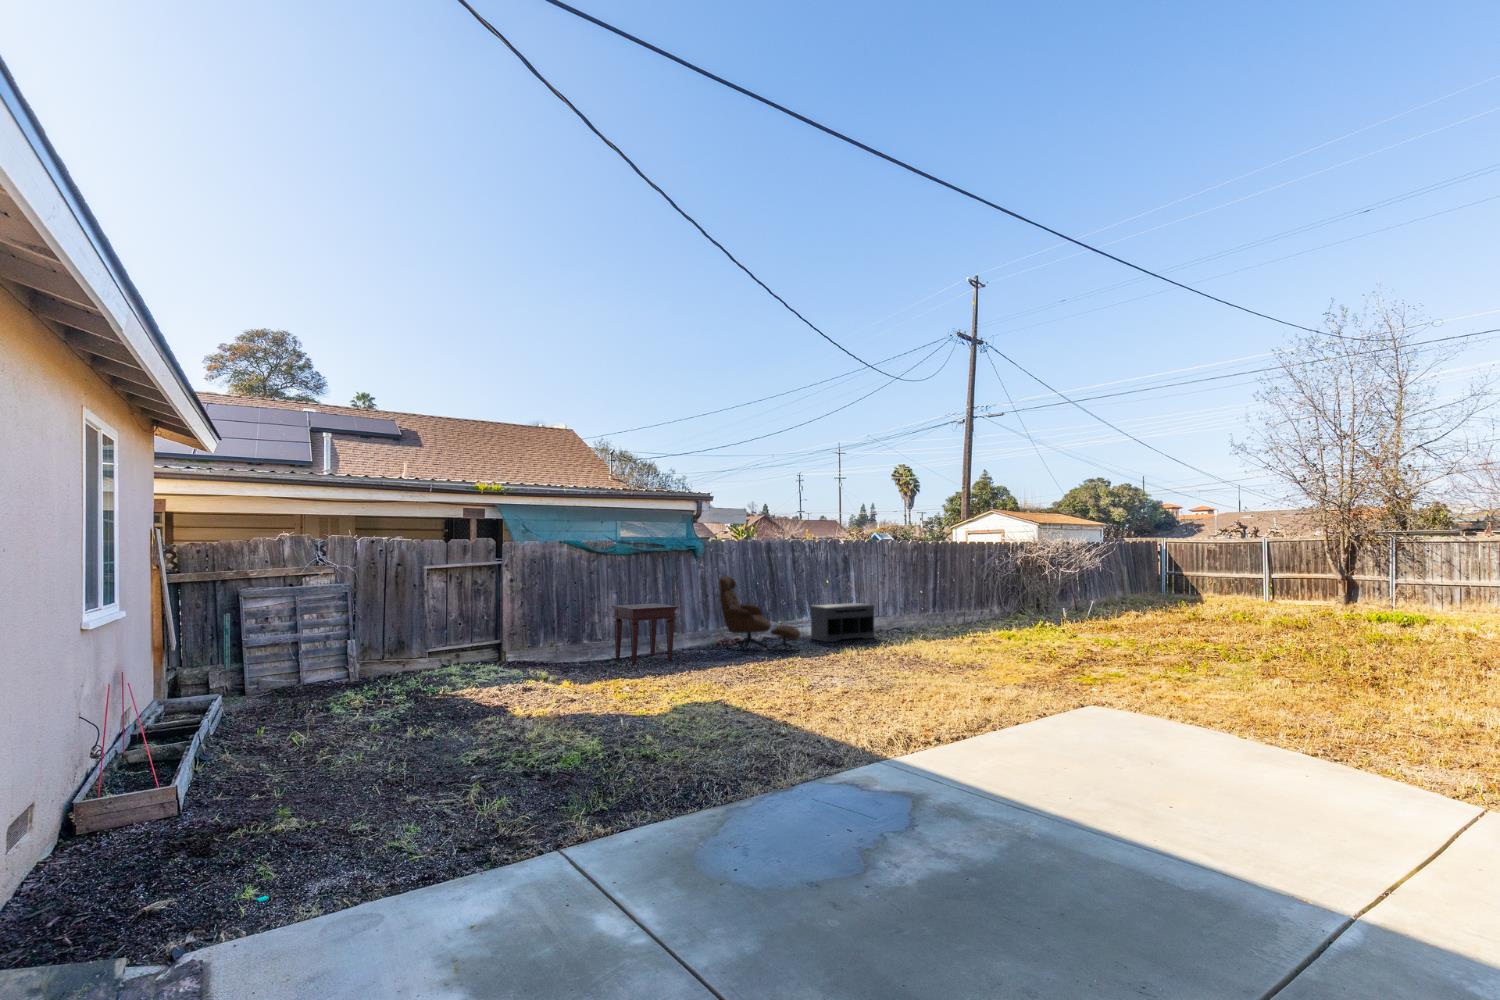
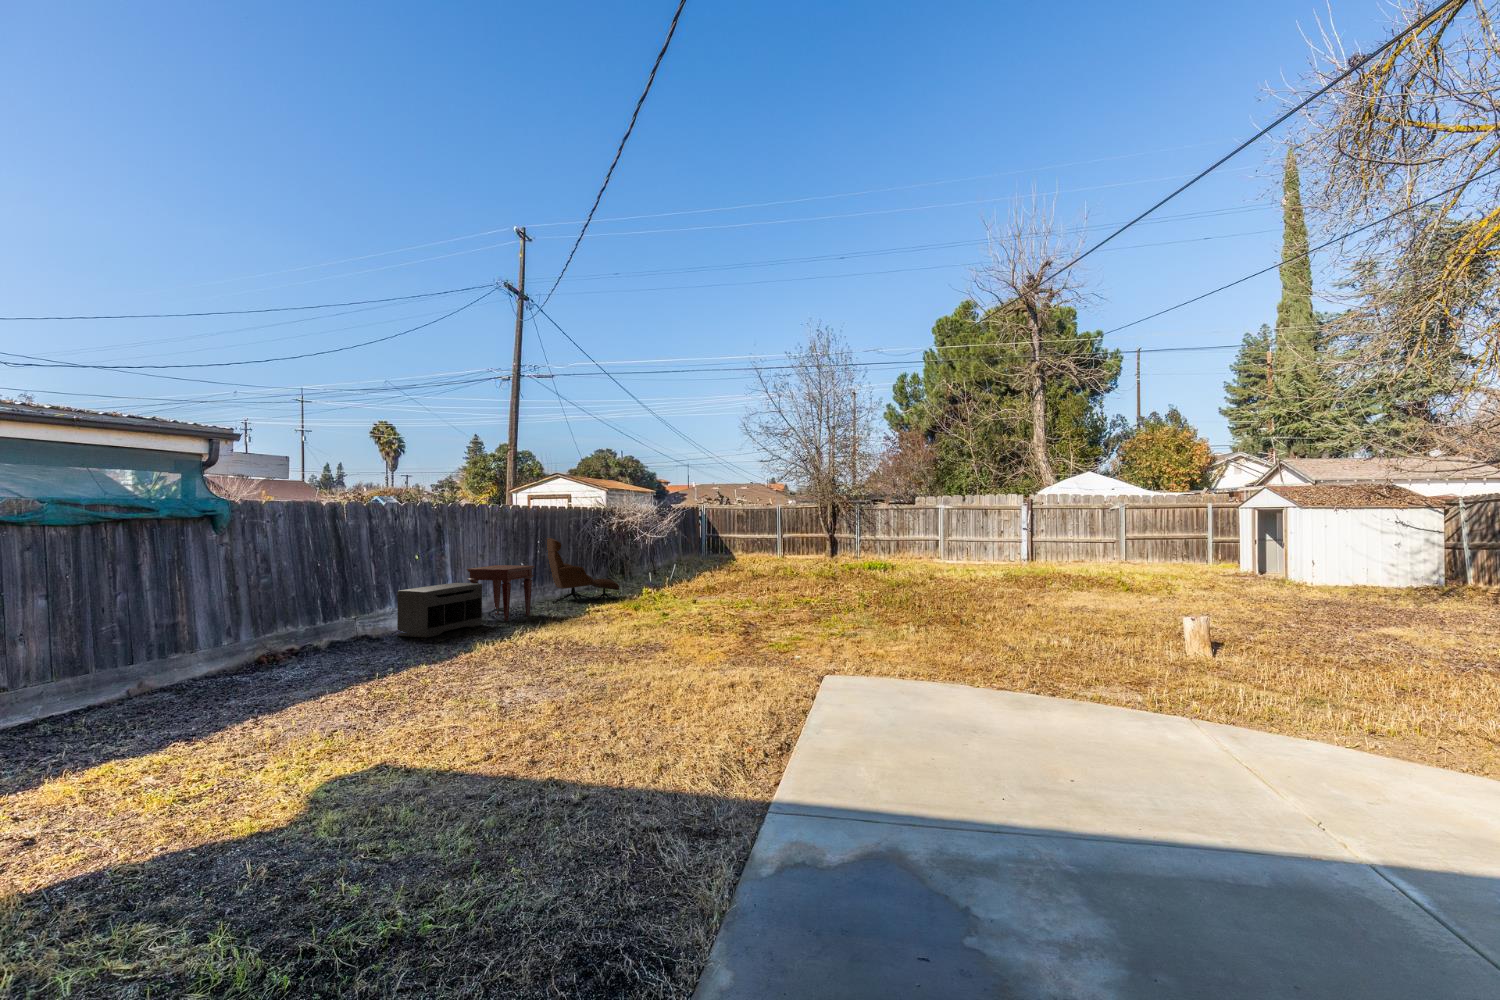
lounge chair: present [719,576,800,651] -> present [547,538,619,603]
side table: present [612,603,678,664] -> present [467,565,535,621]

